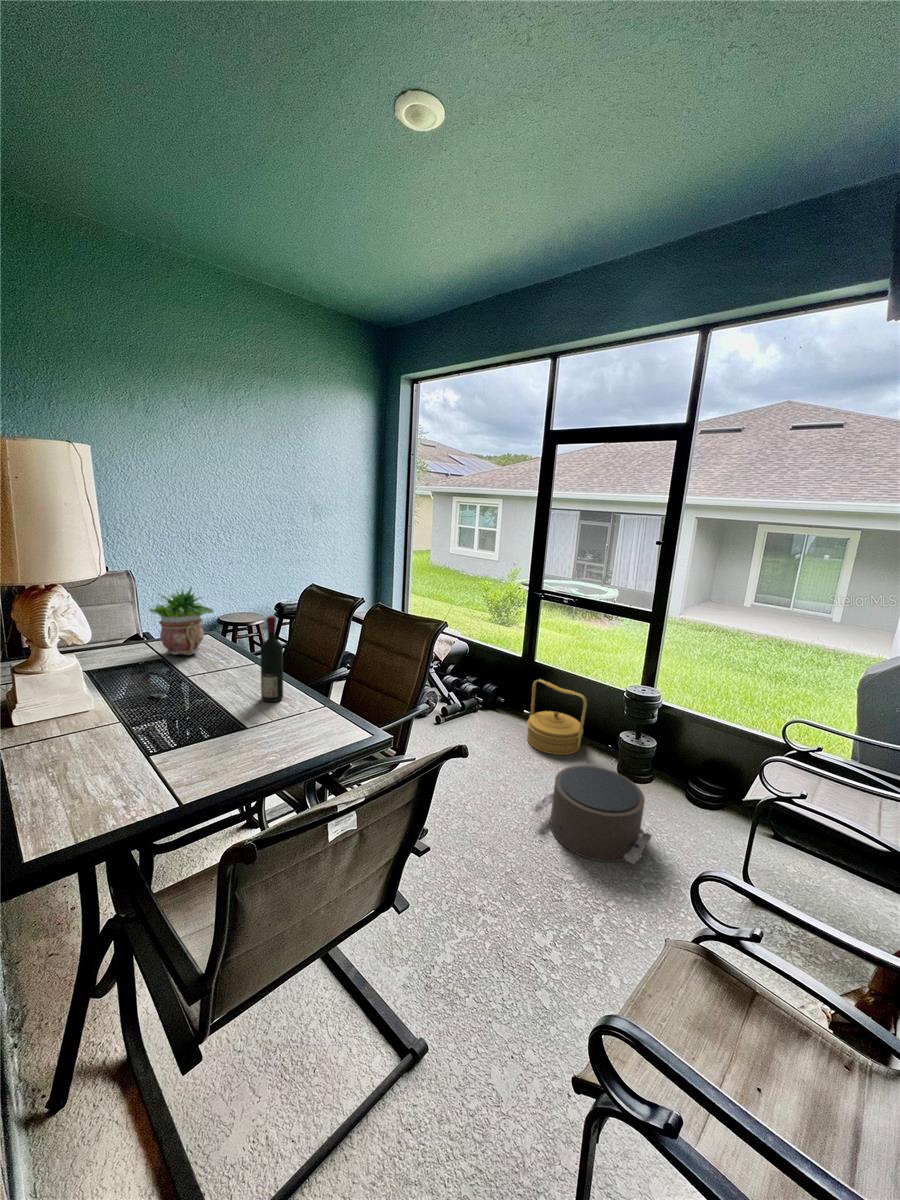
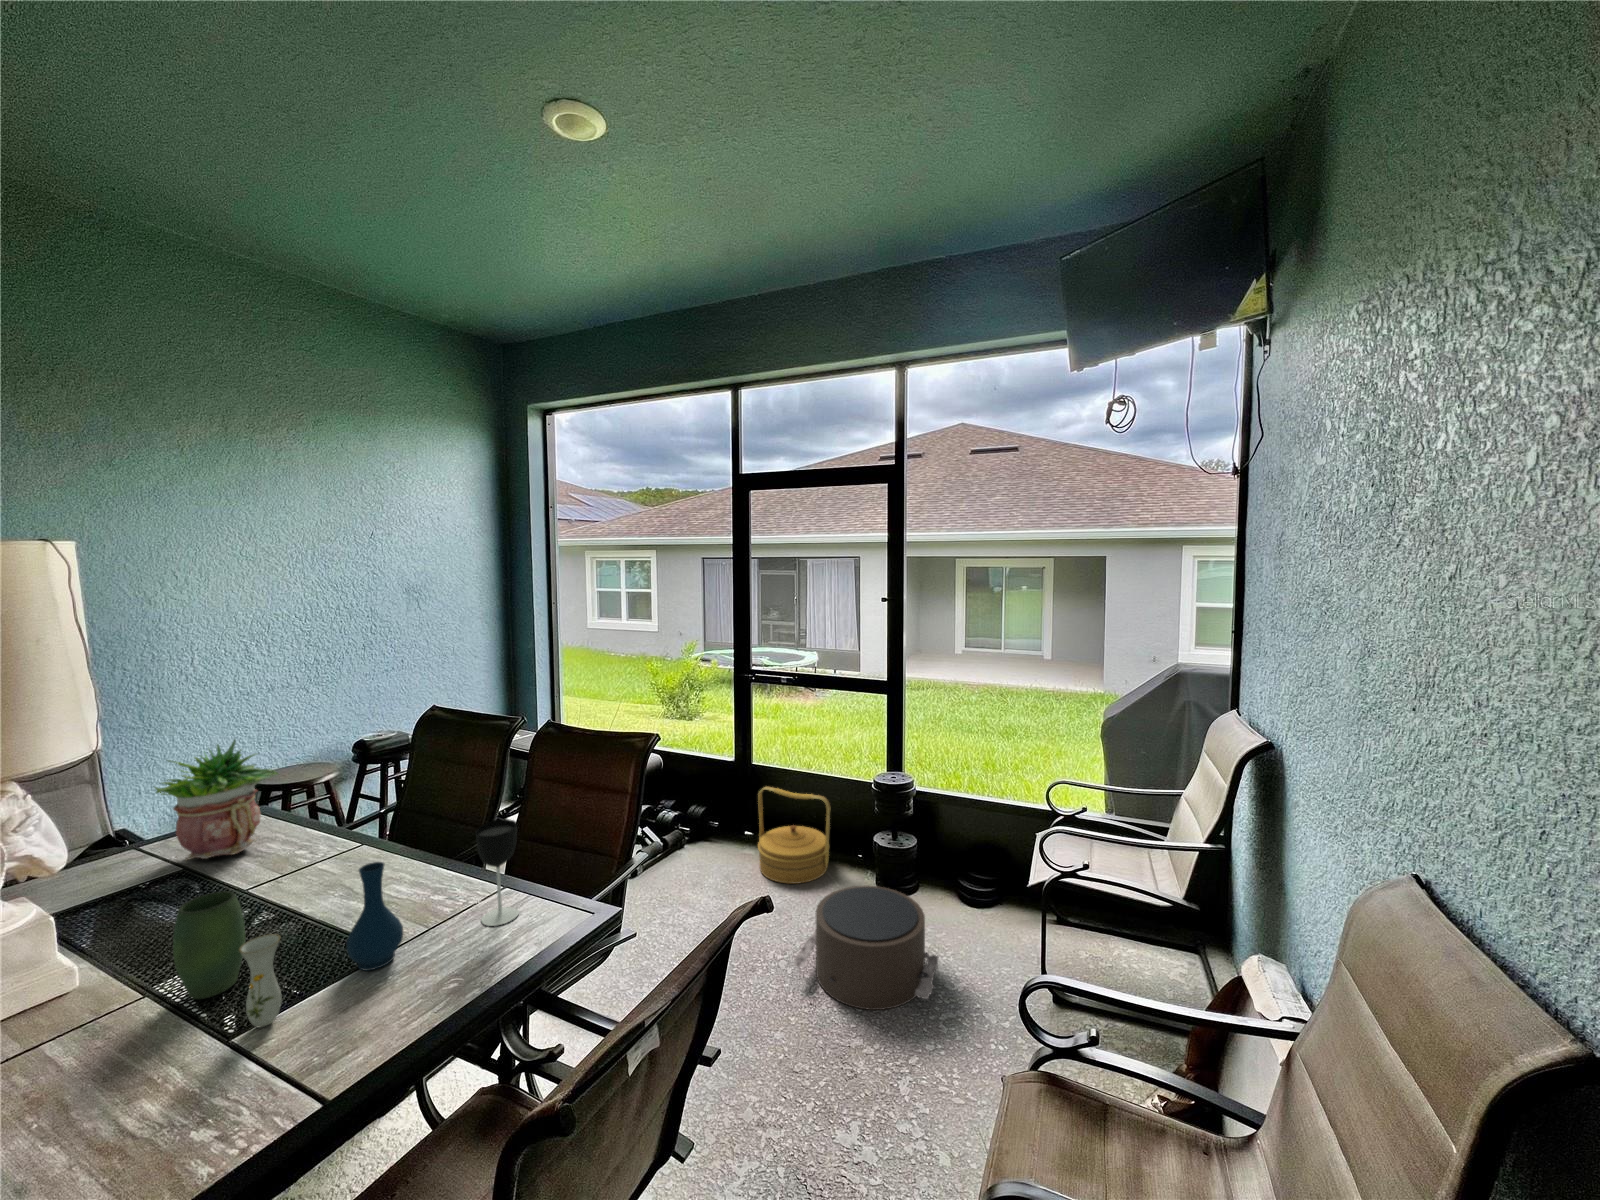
wine bottle: present [260,616,283,702] -> none [395,767,435,901]
wine glass: none [300,660,327,728] -> present [476,819,519,926]
vase: none [131,671,252,753] -> present [173,862,403,1028]

